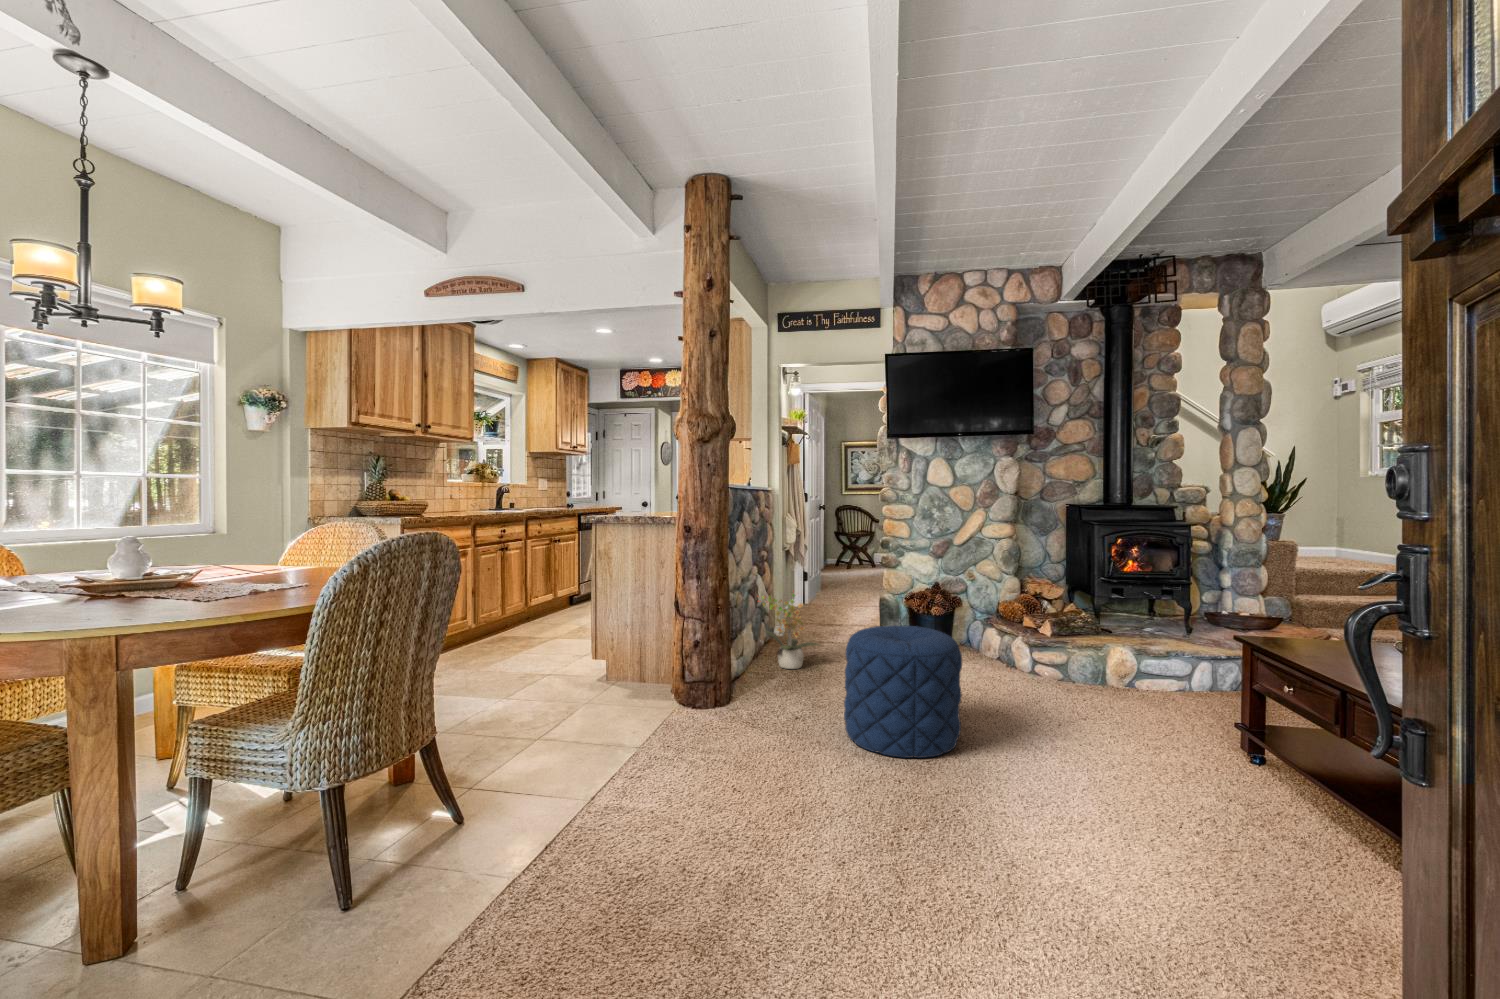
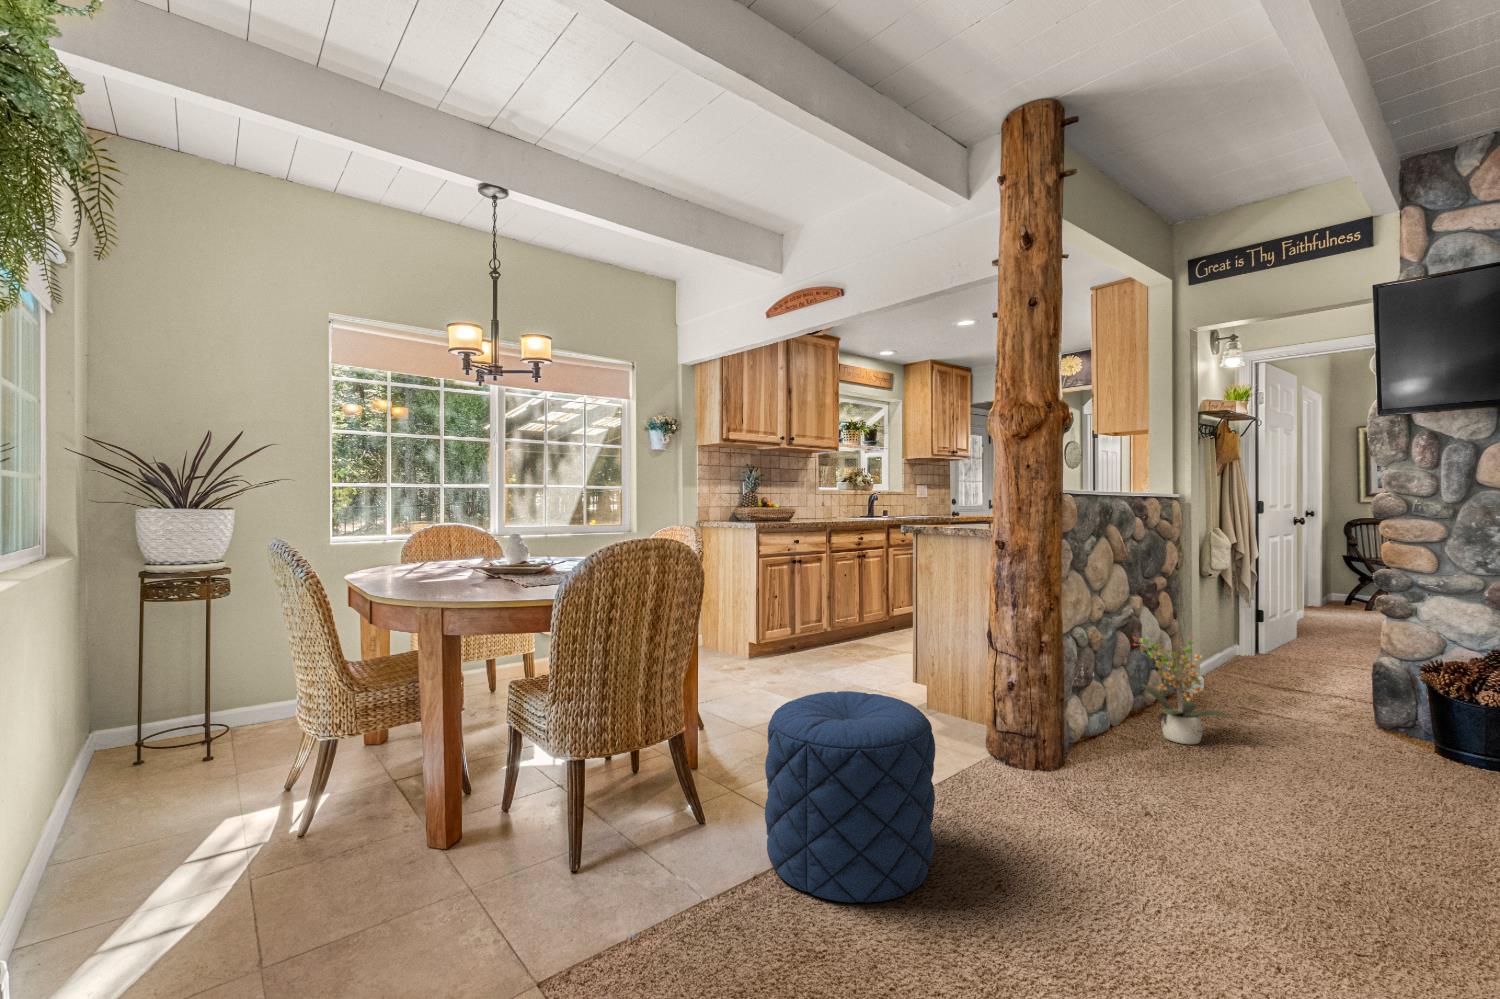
pouf: present [844,625,962,758] -> present [765,691,935,903]

